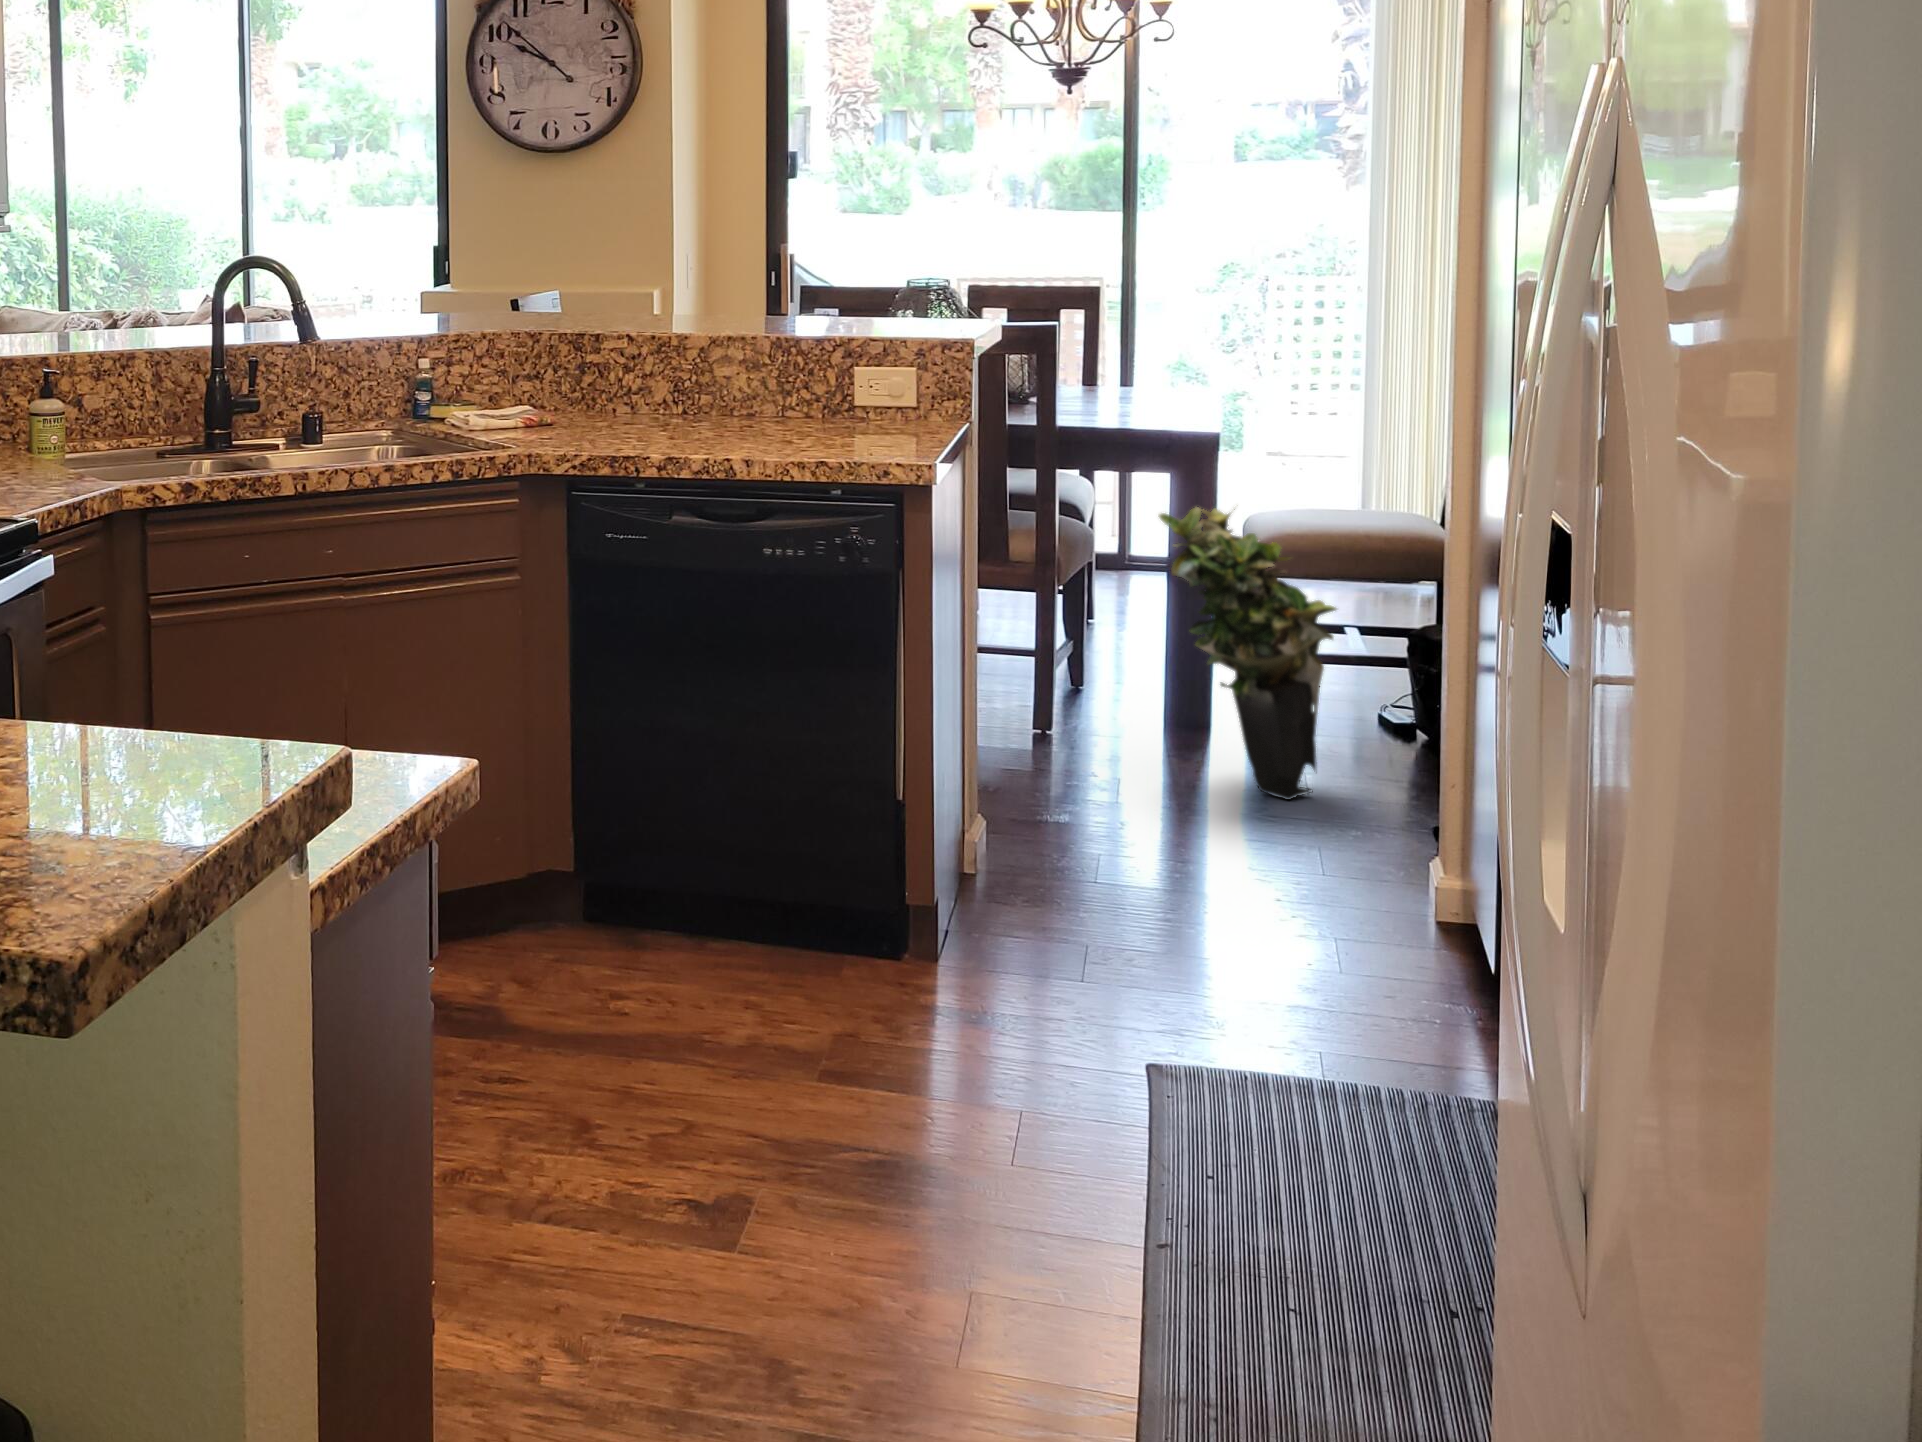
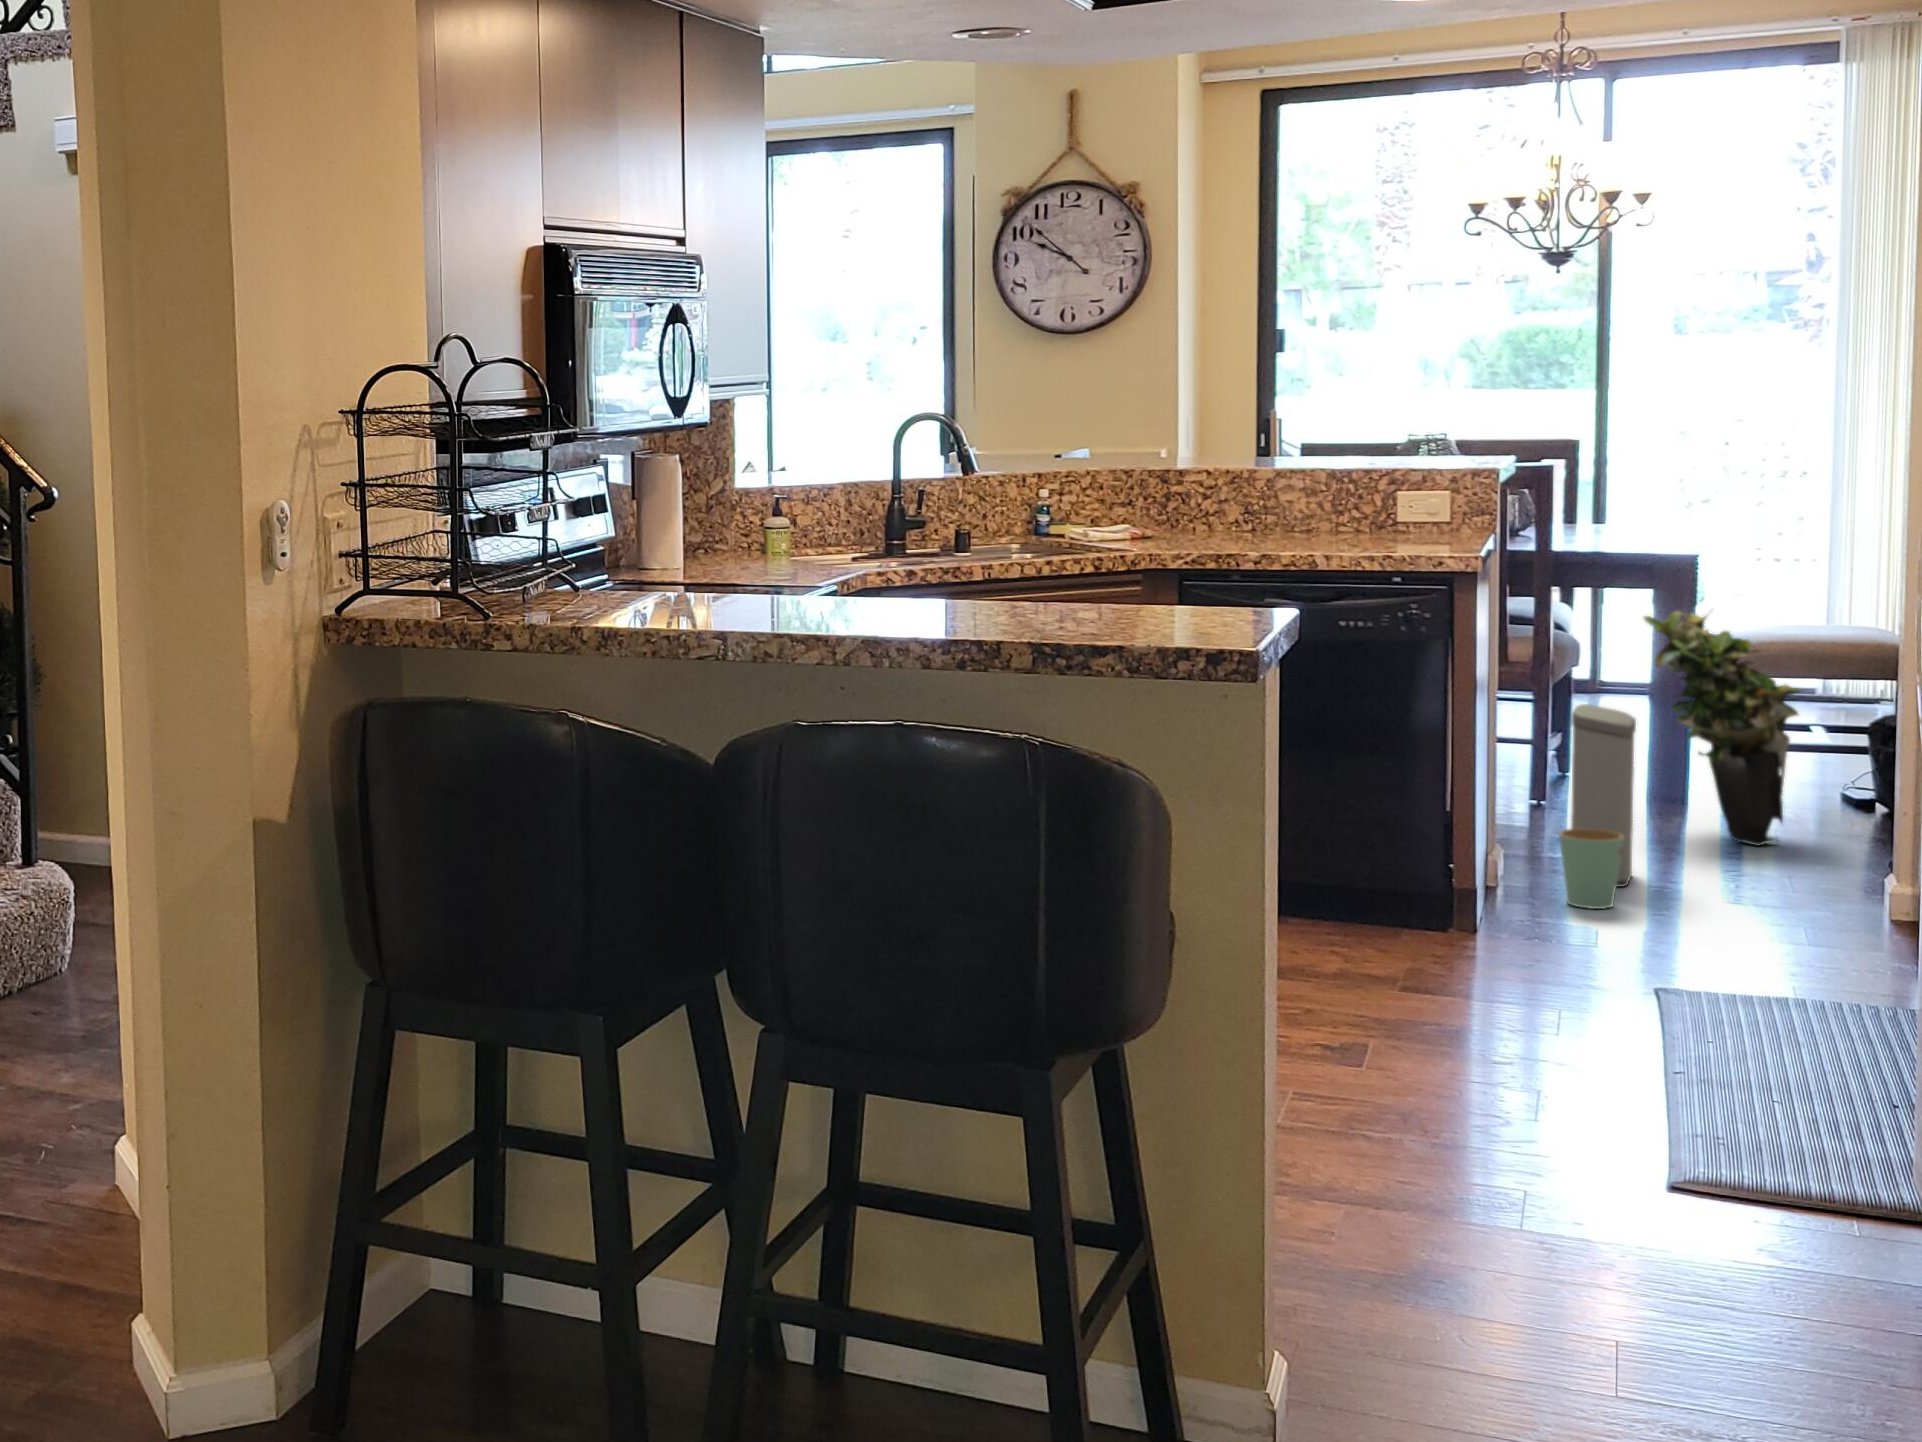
trash can: none [1046,635,1143,913] -> present [1559,704,1636,909]

